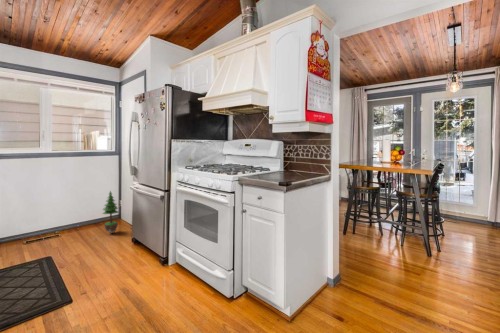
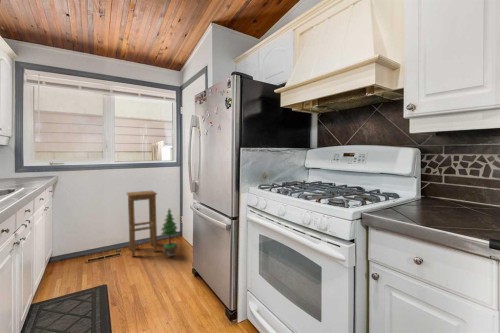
stool: none [66,177,98,235] -> present [127,191,157,256]

